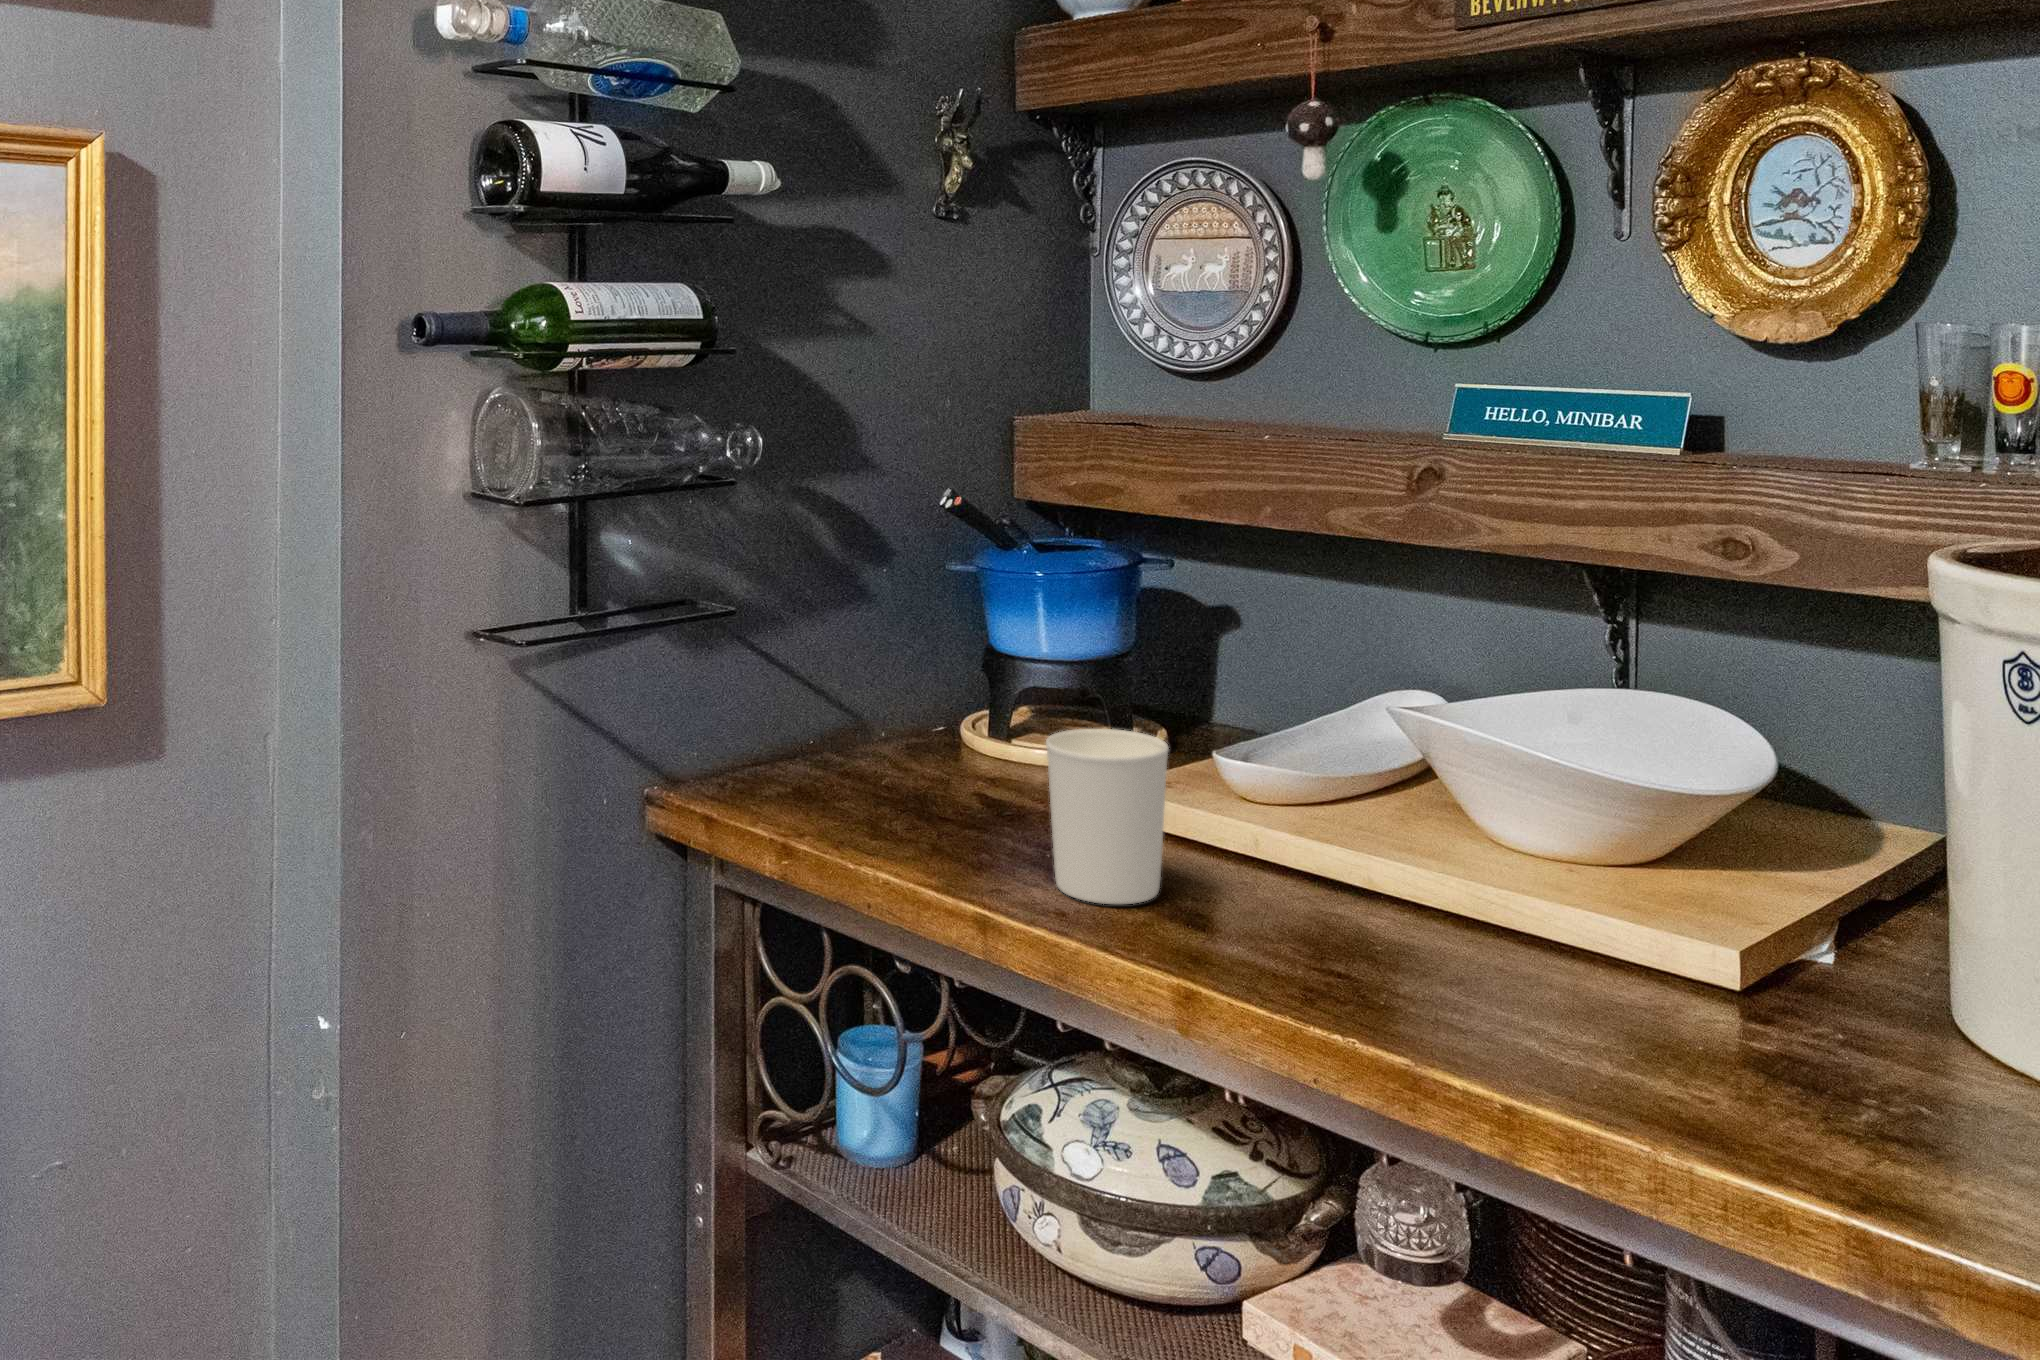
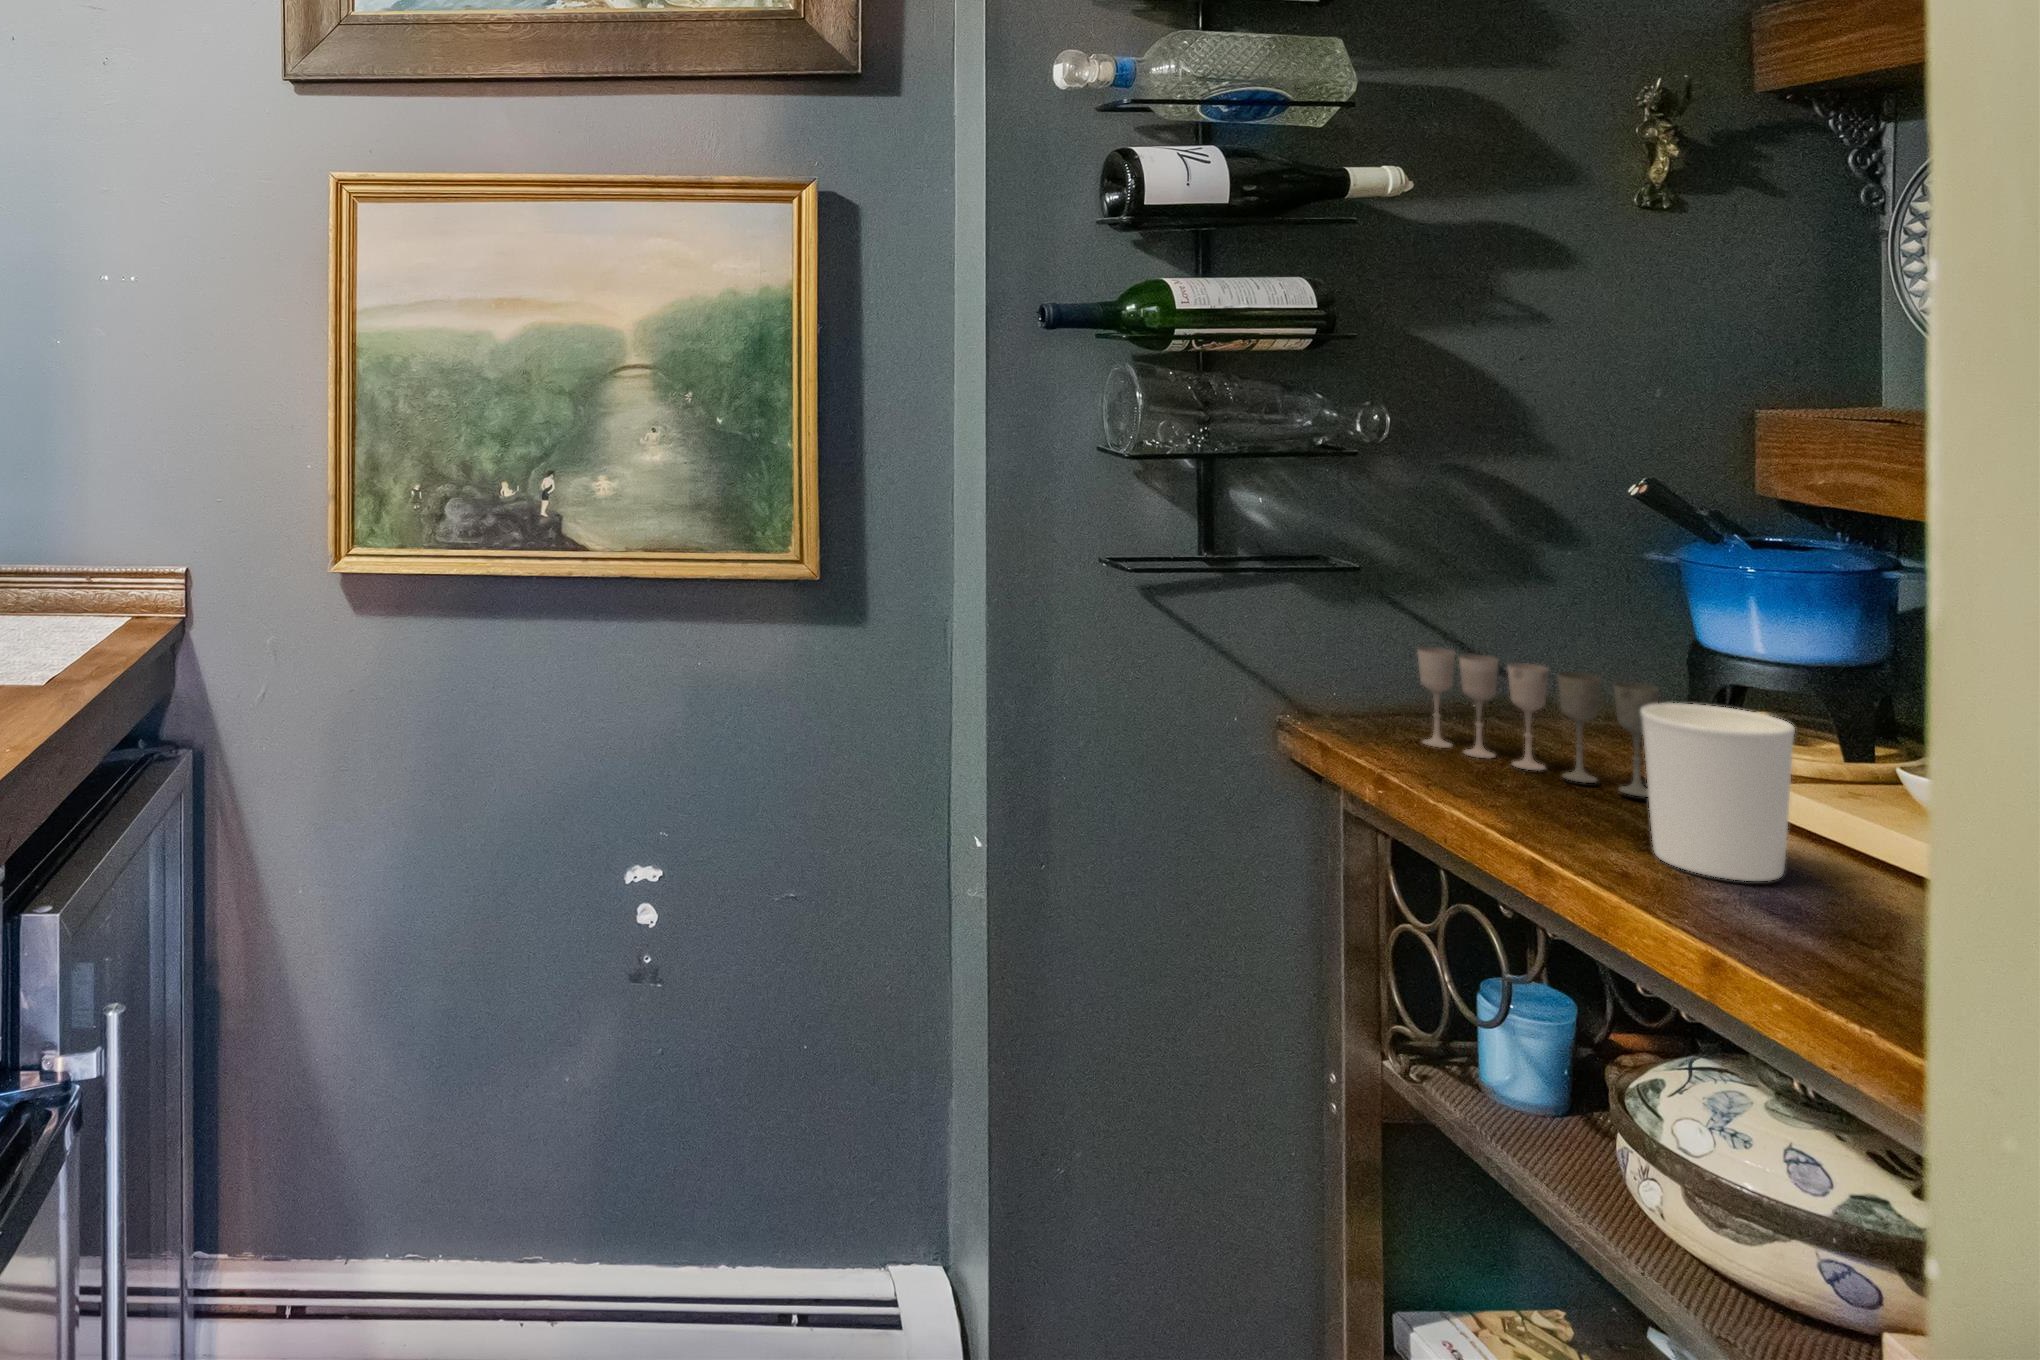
wine glass: none [793,691,1020,824] -> present [1417,647,1659,797]

